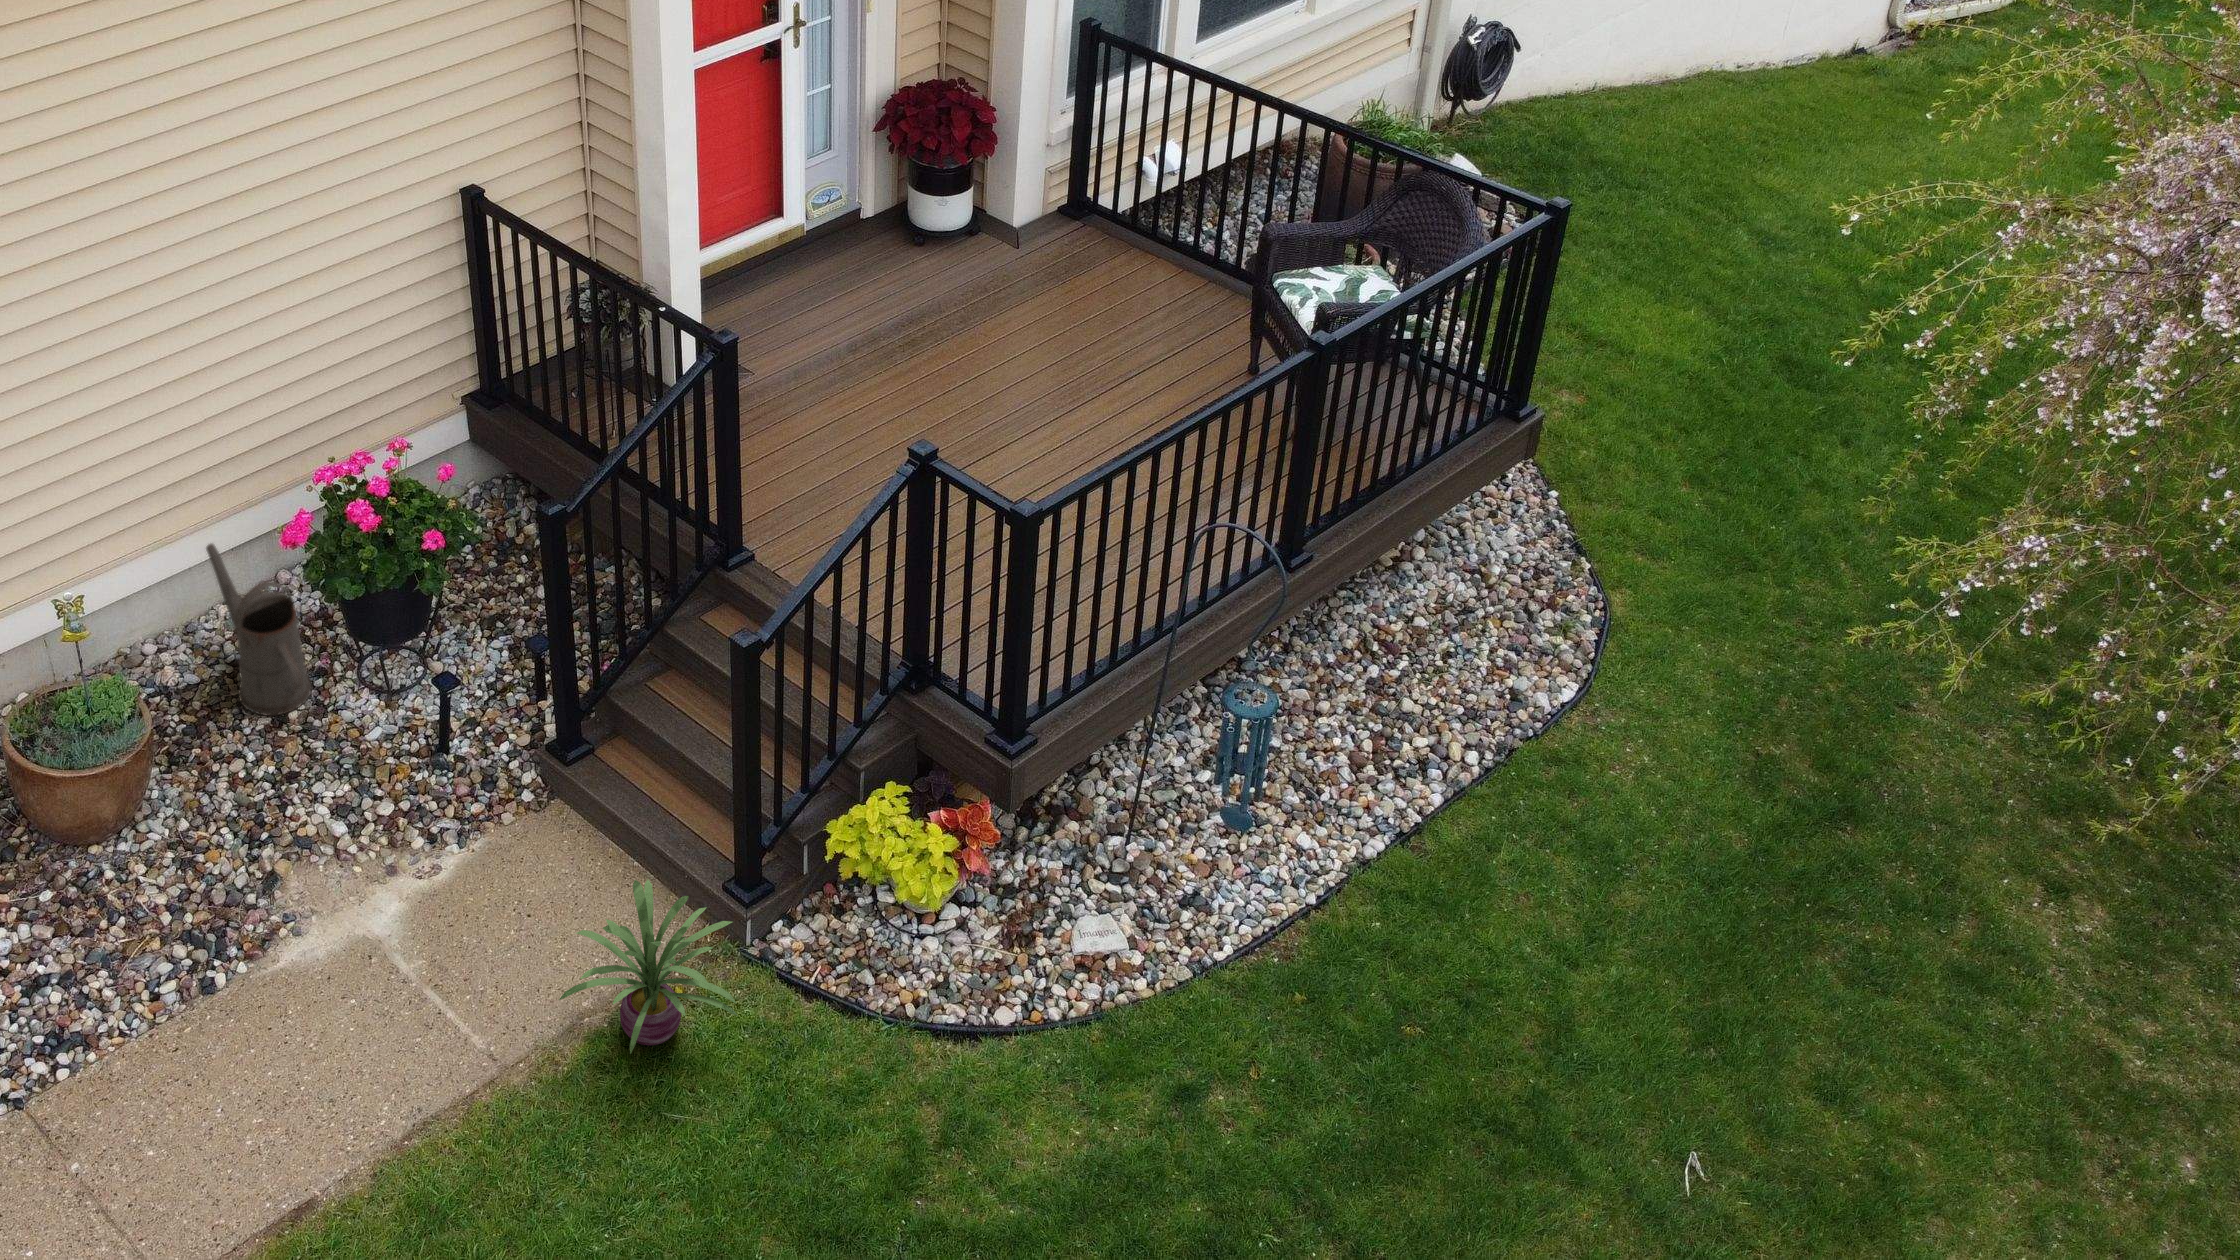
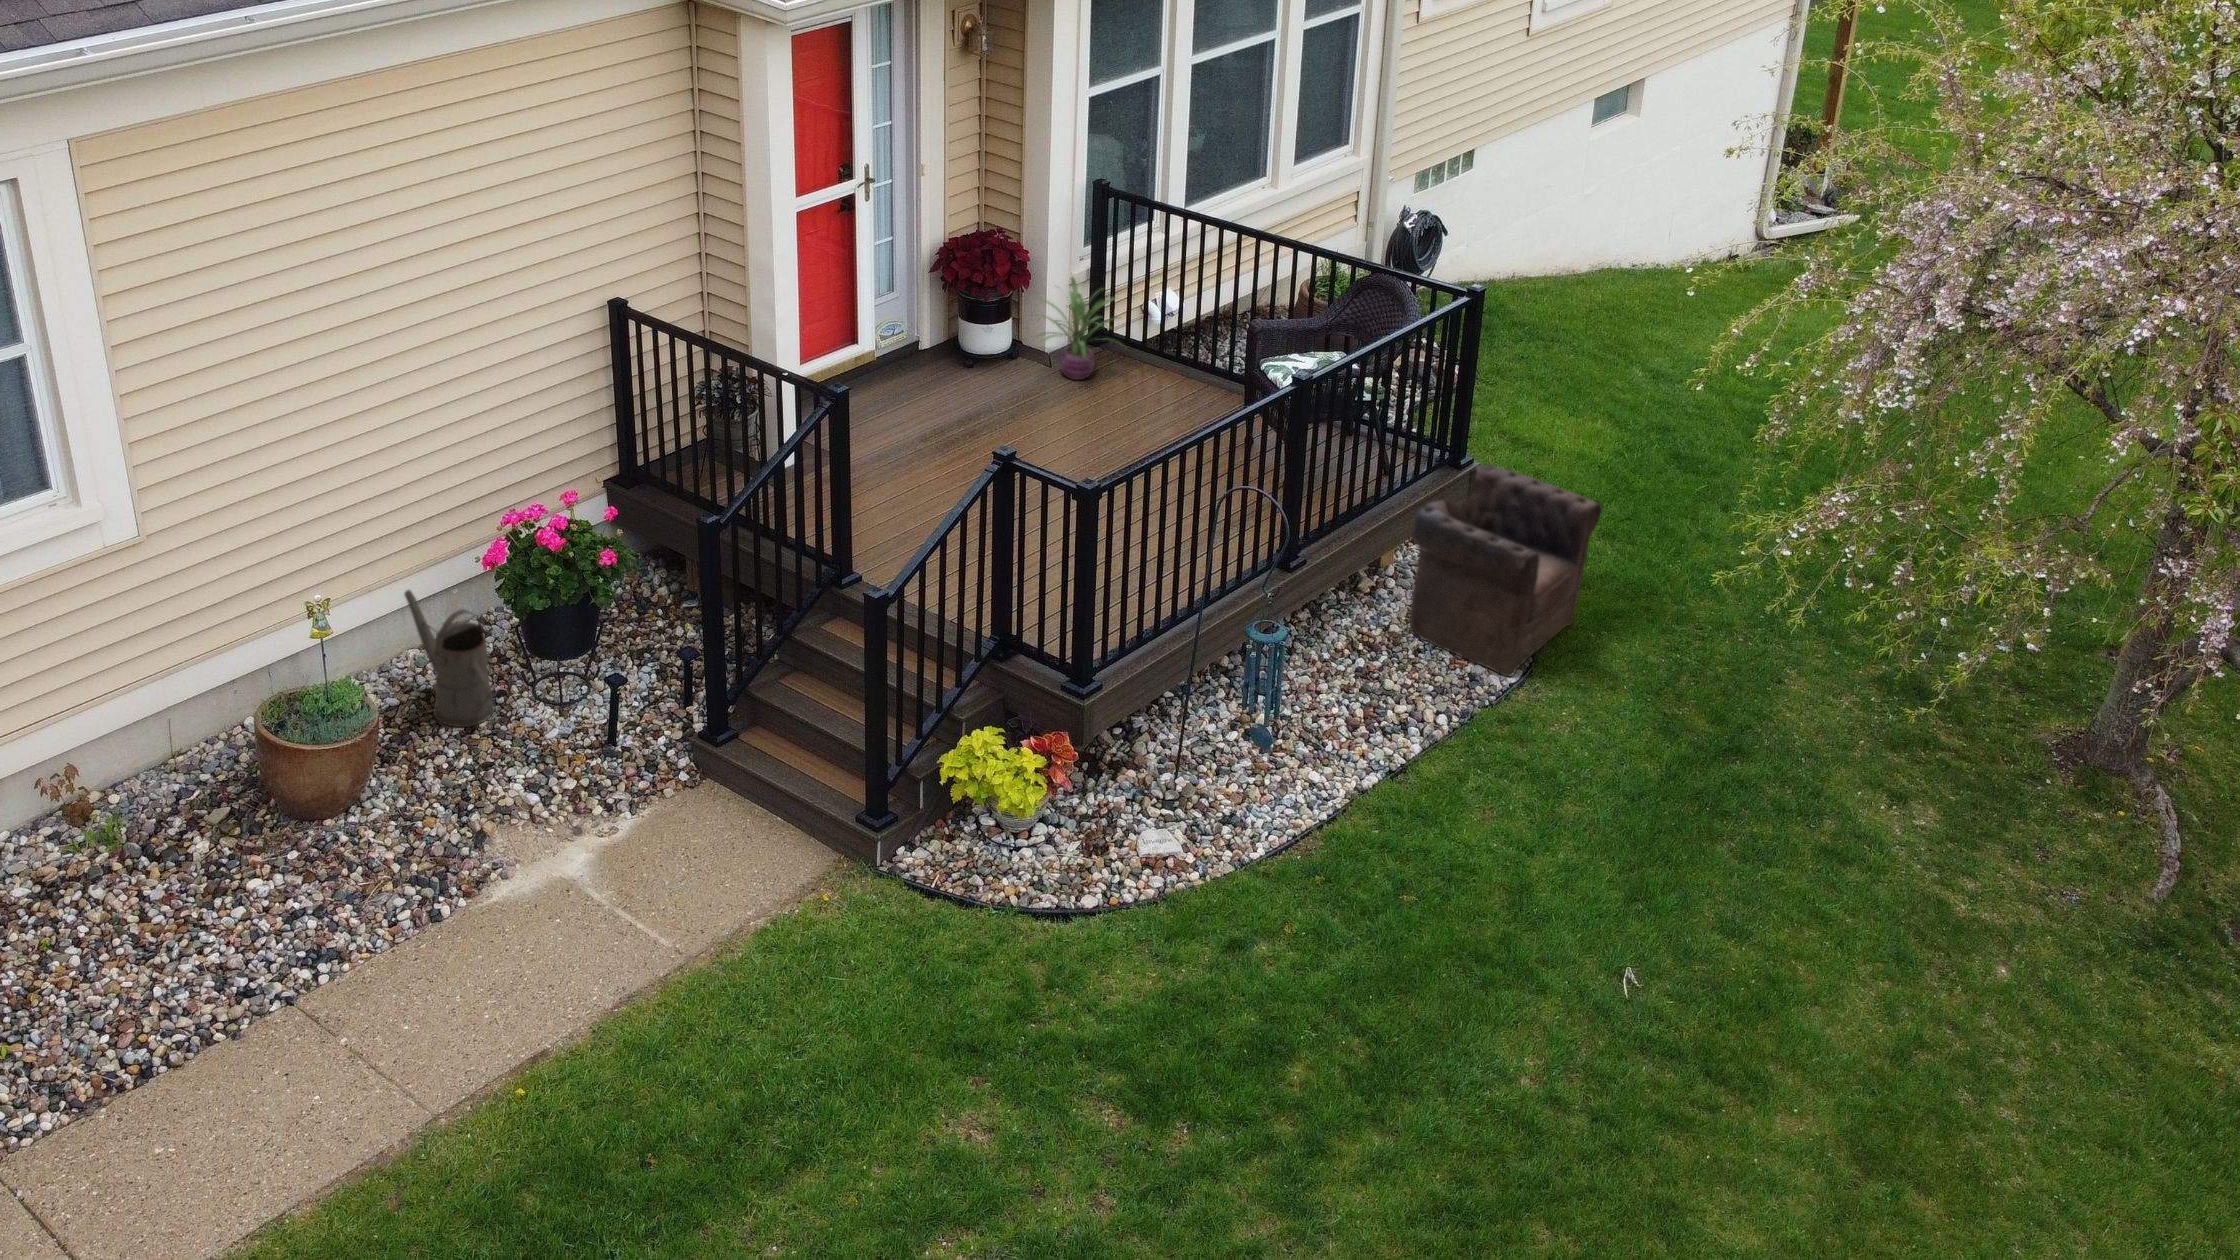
armchair: none [1439,413,1698,691] -> present [1410,465,1602,676]
decorative plant: present [559,879,738,1054] -> present [1035,277,1125,380]

